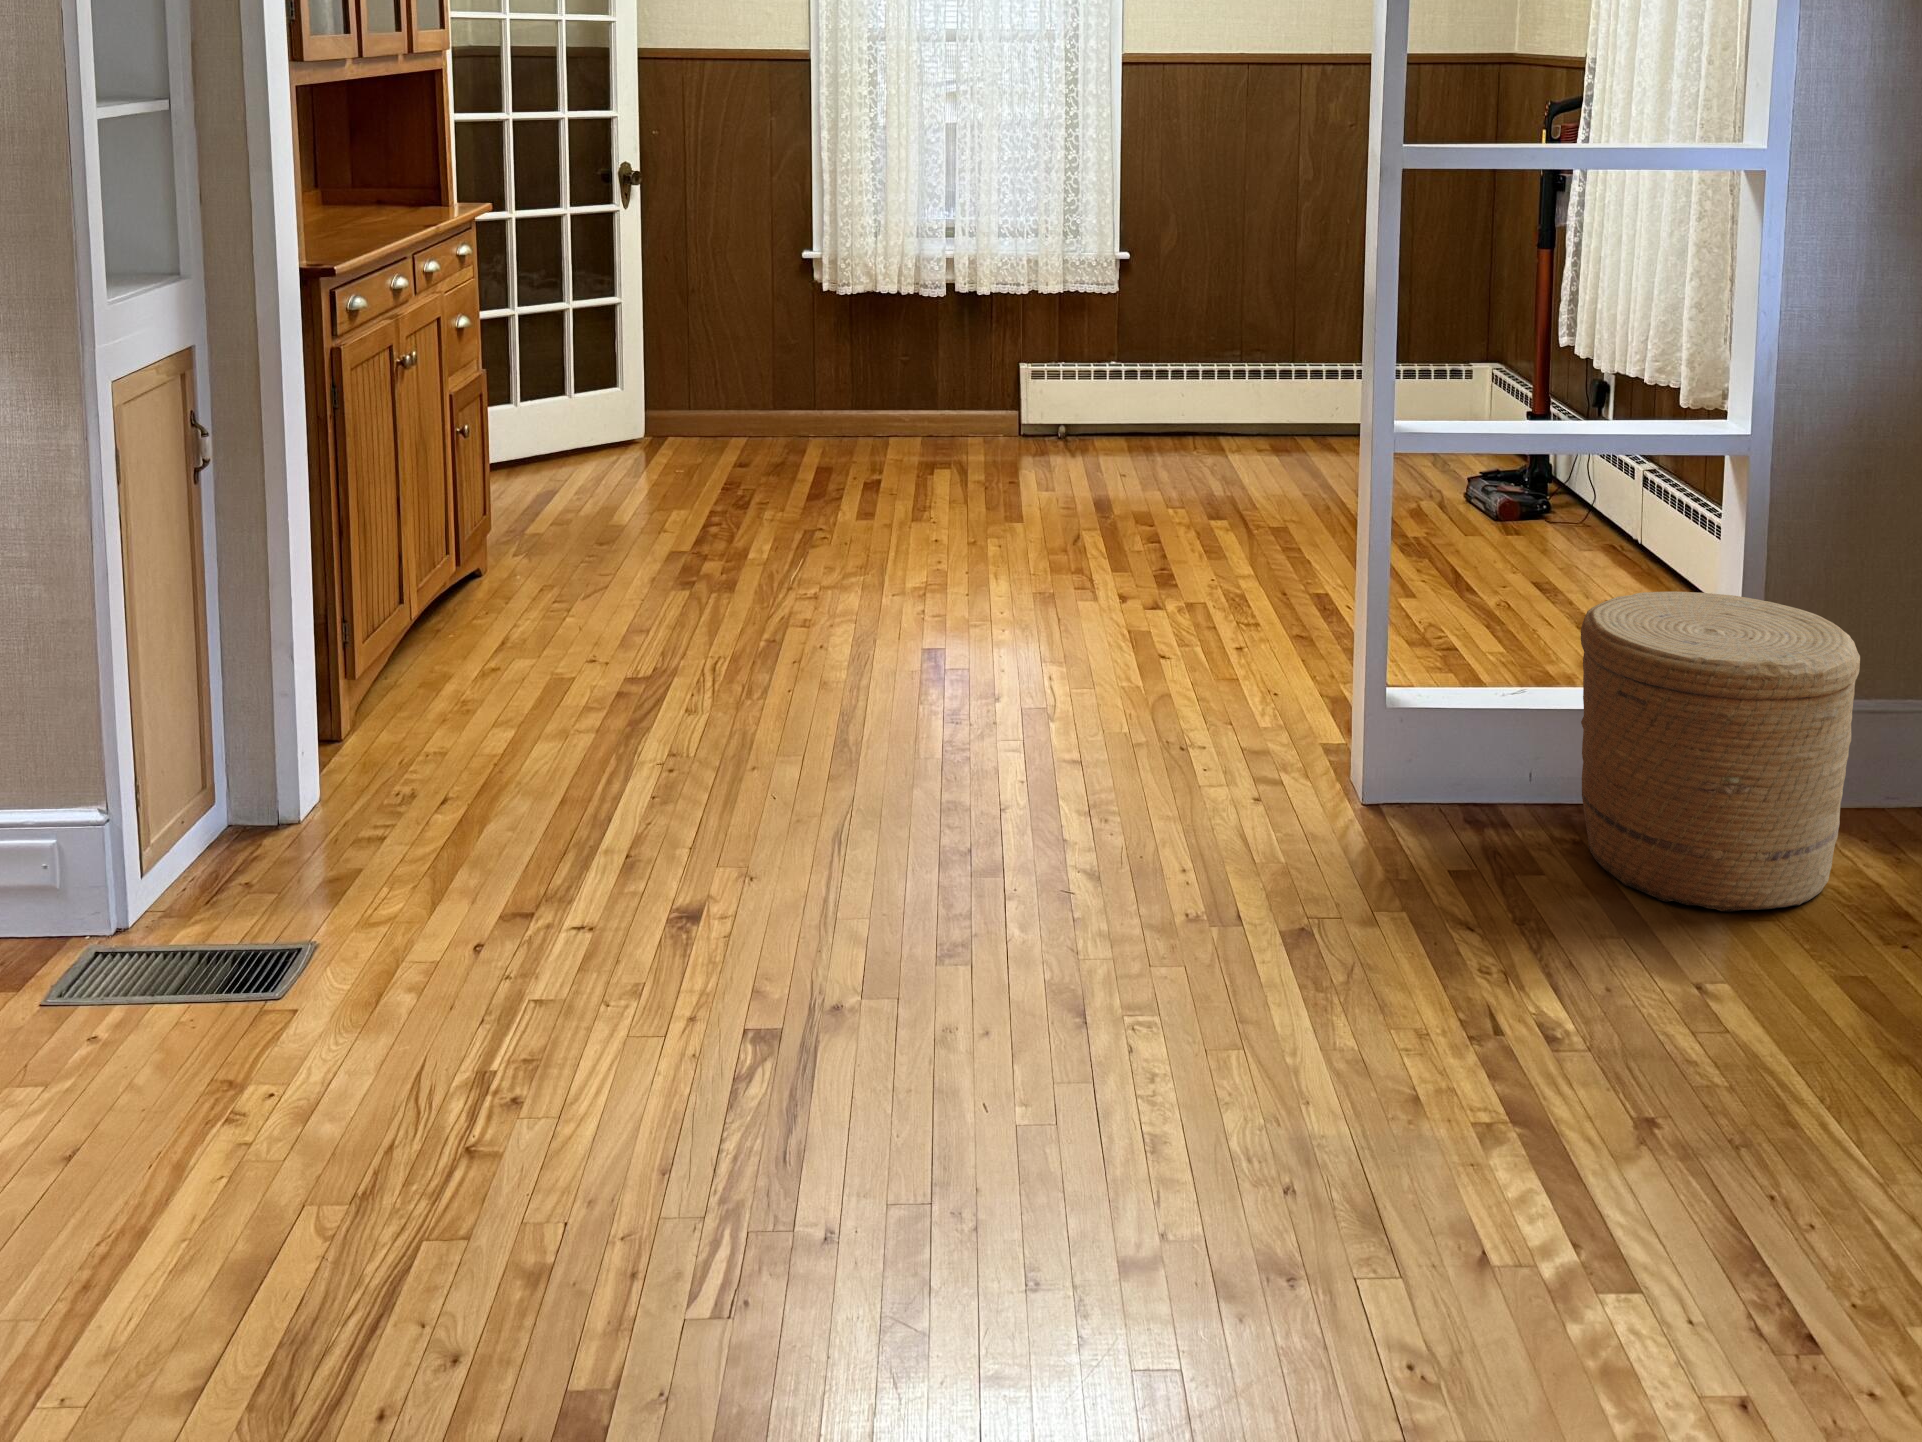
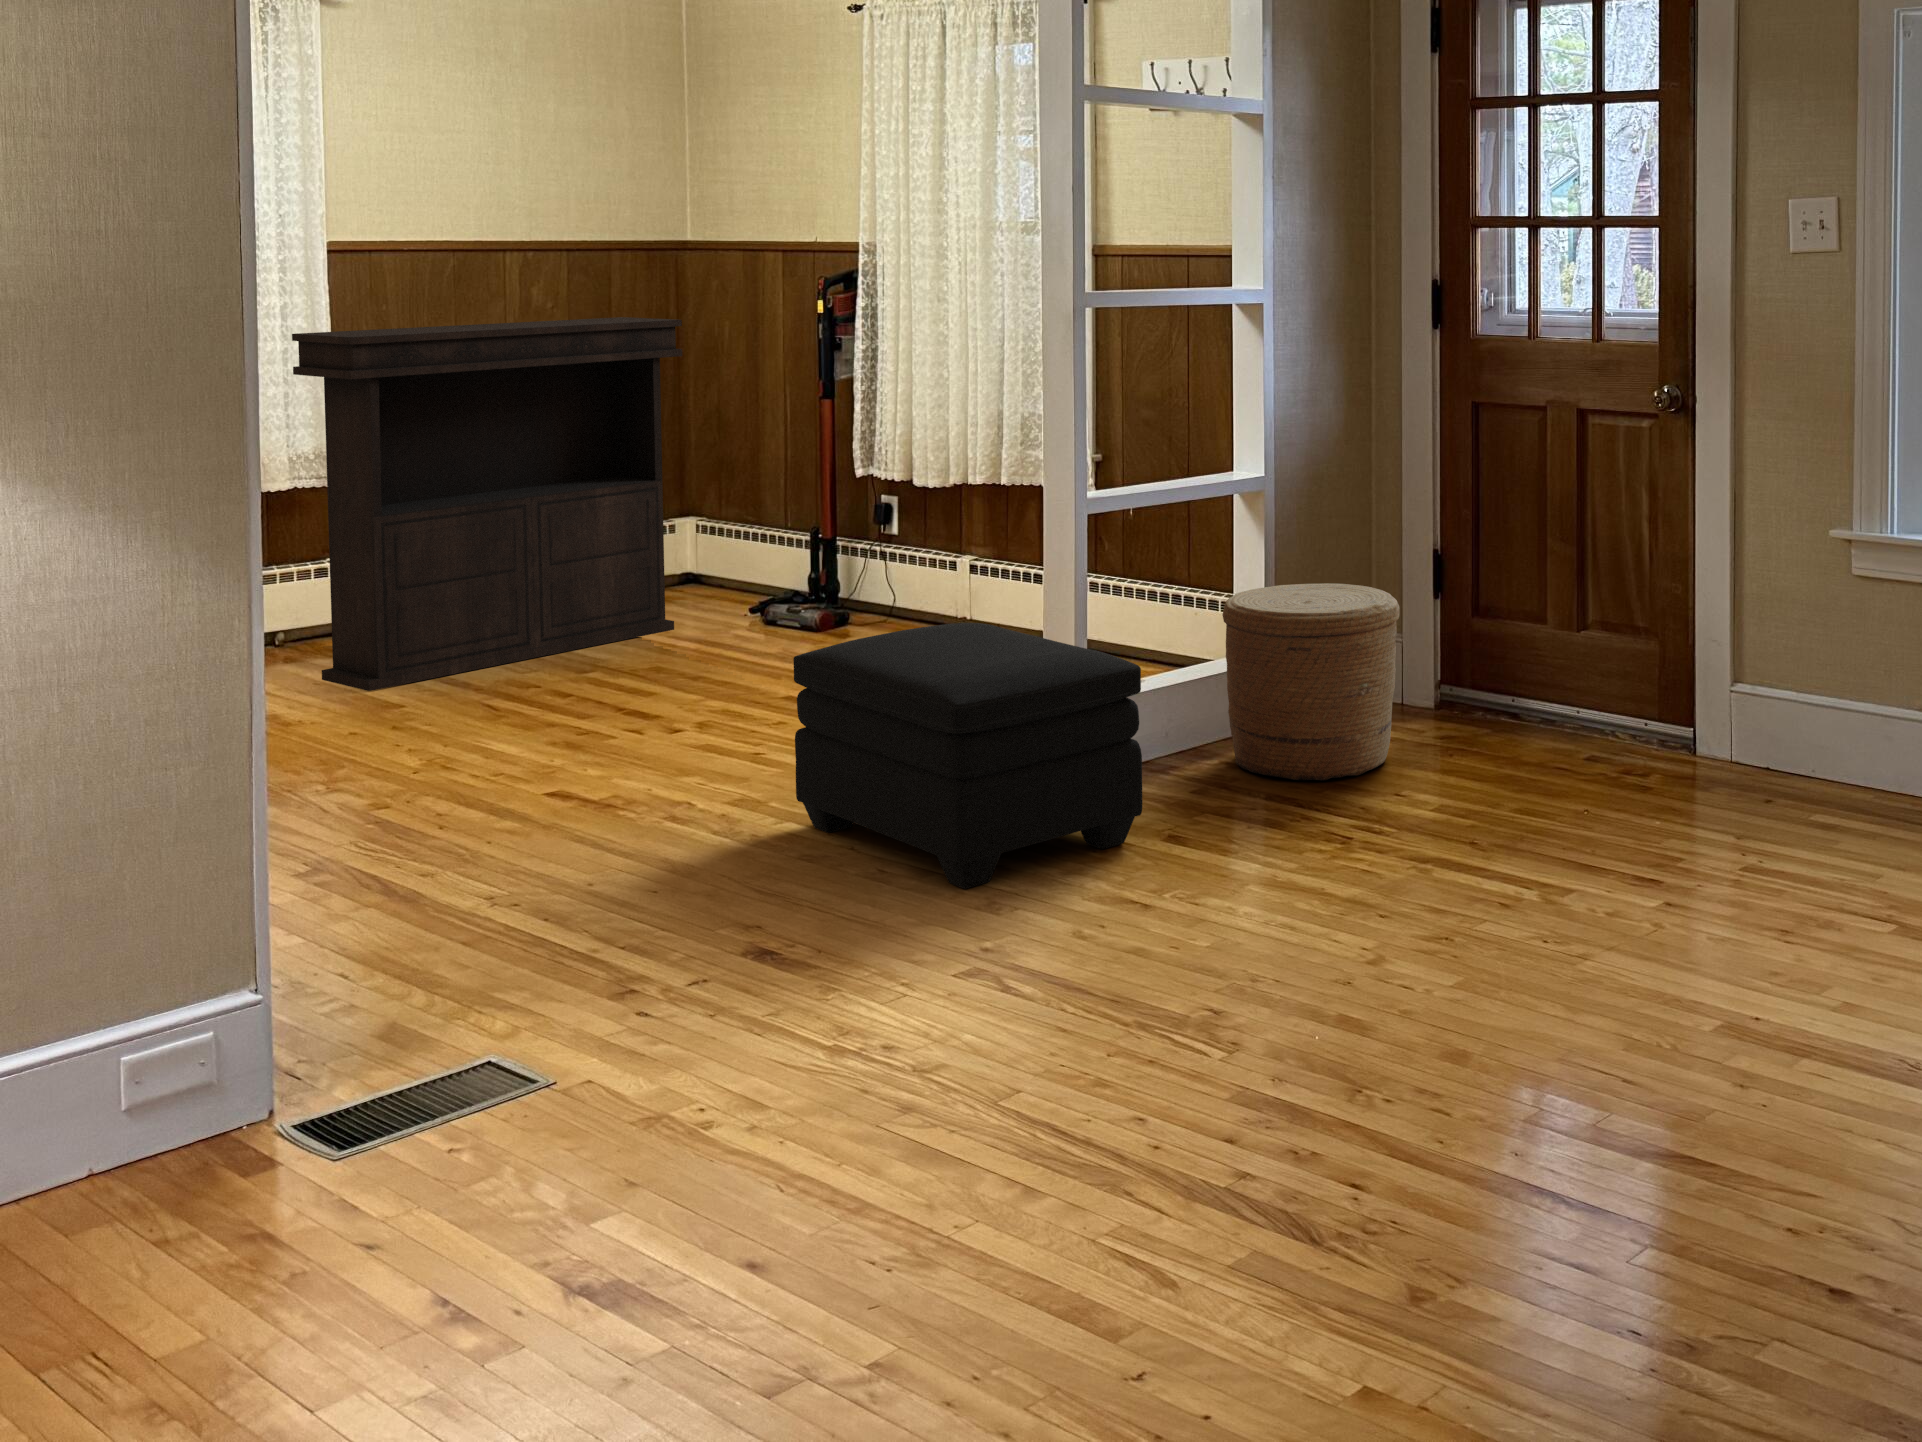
console table: none [1022,143,1391,491] -> present [292,317,682,691]
ottoman: none [1010,546,1303,890] -> present [793,623,1142,889]

